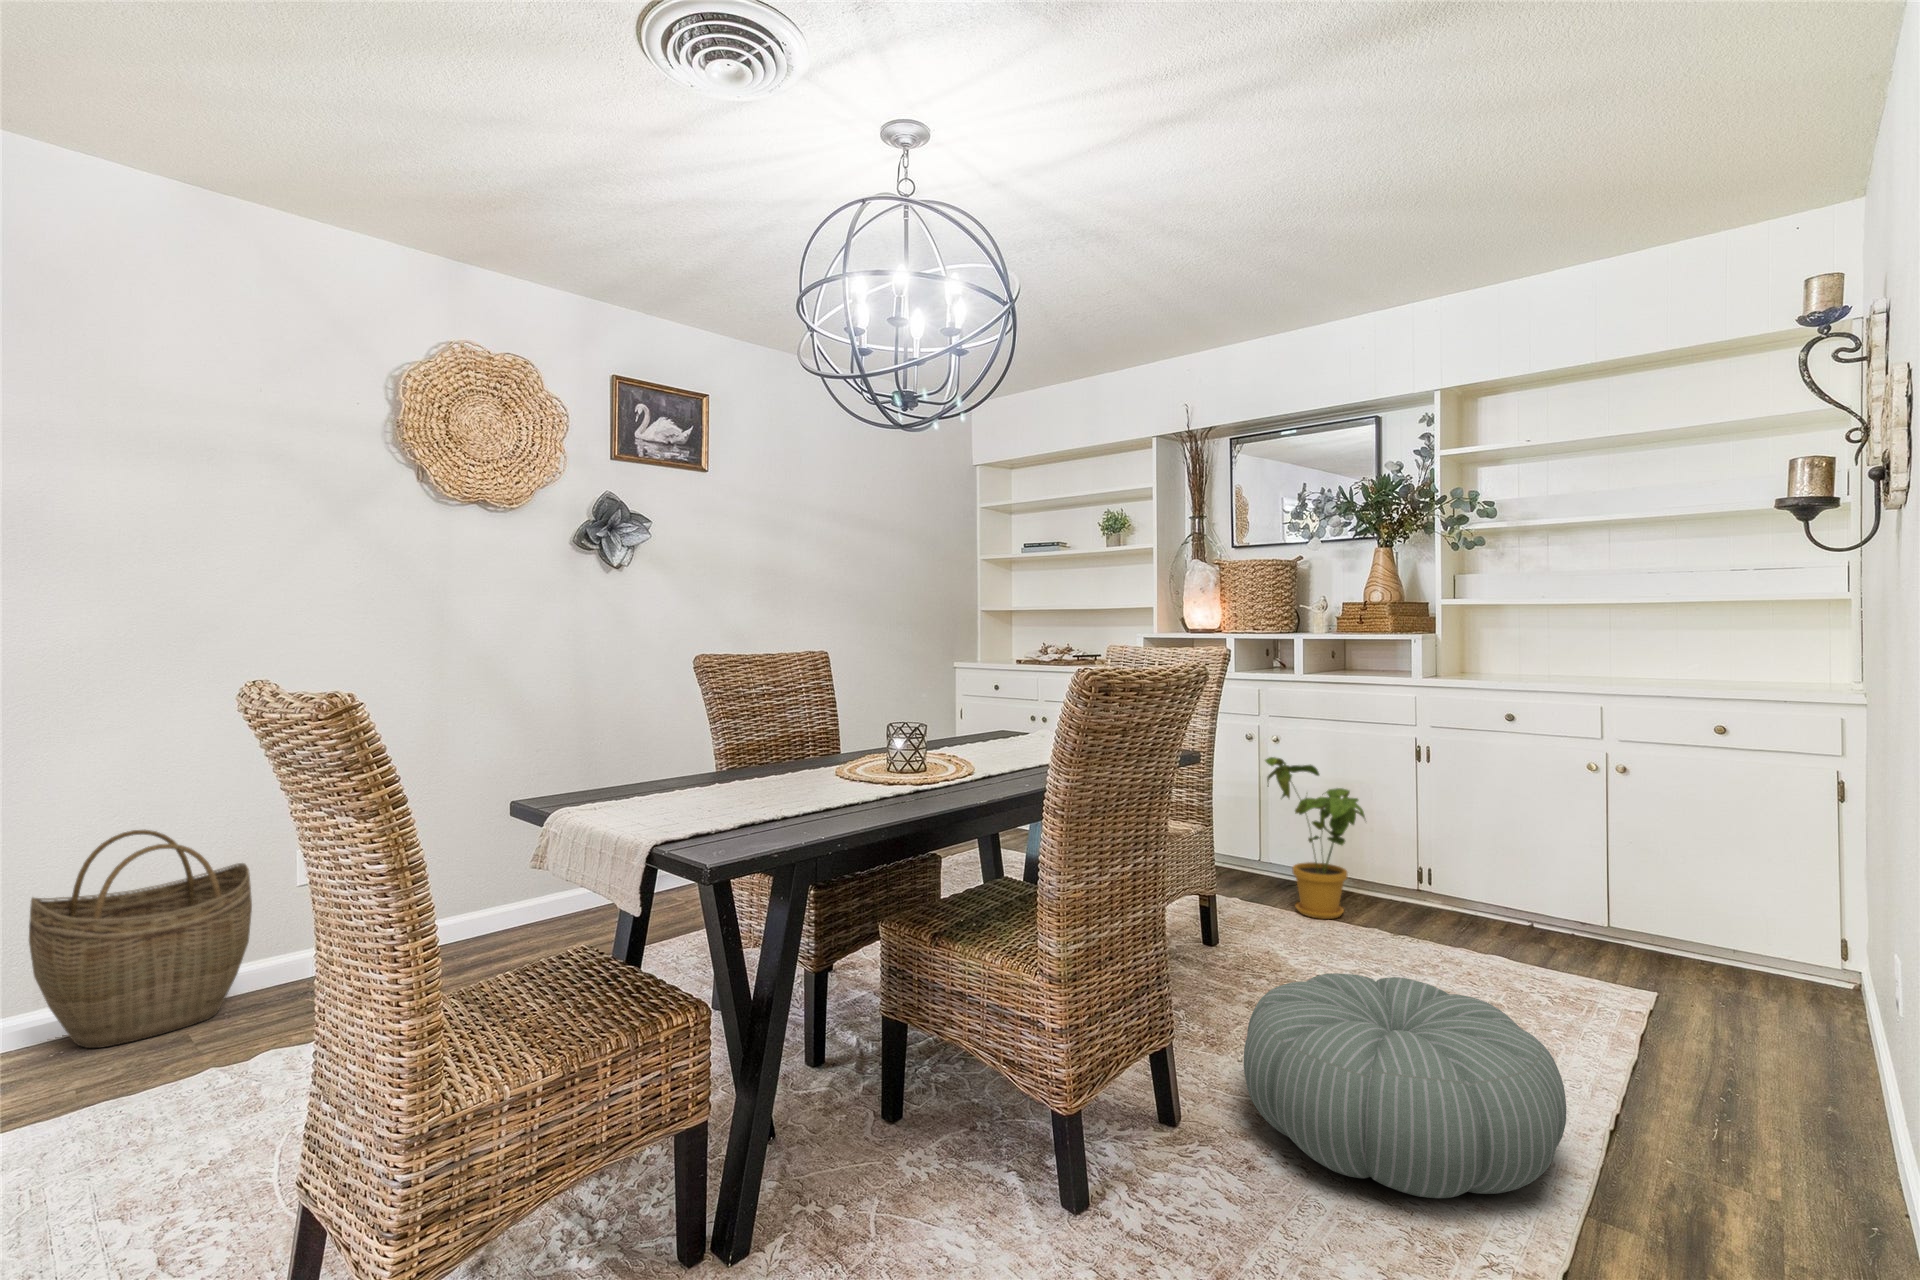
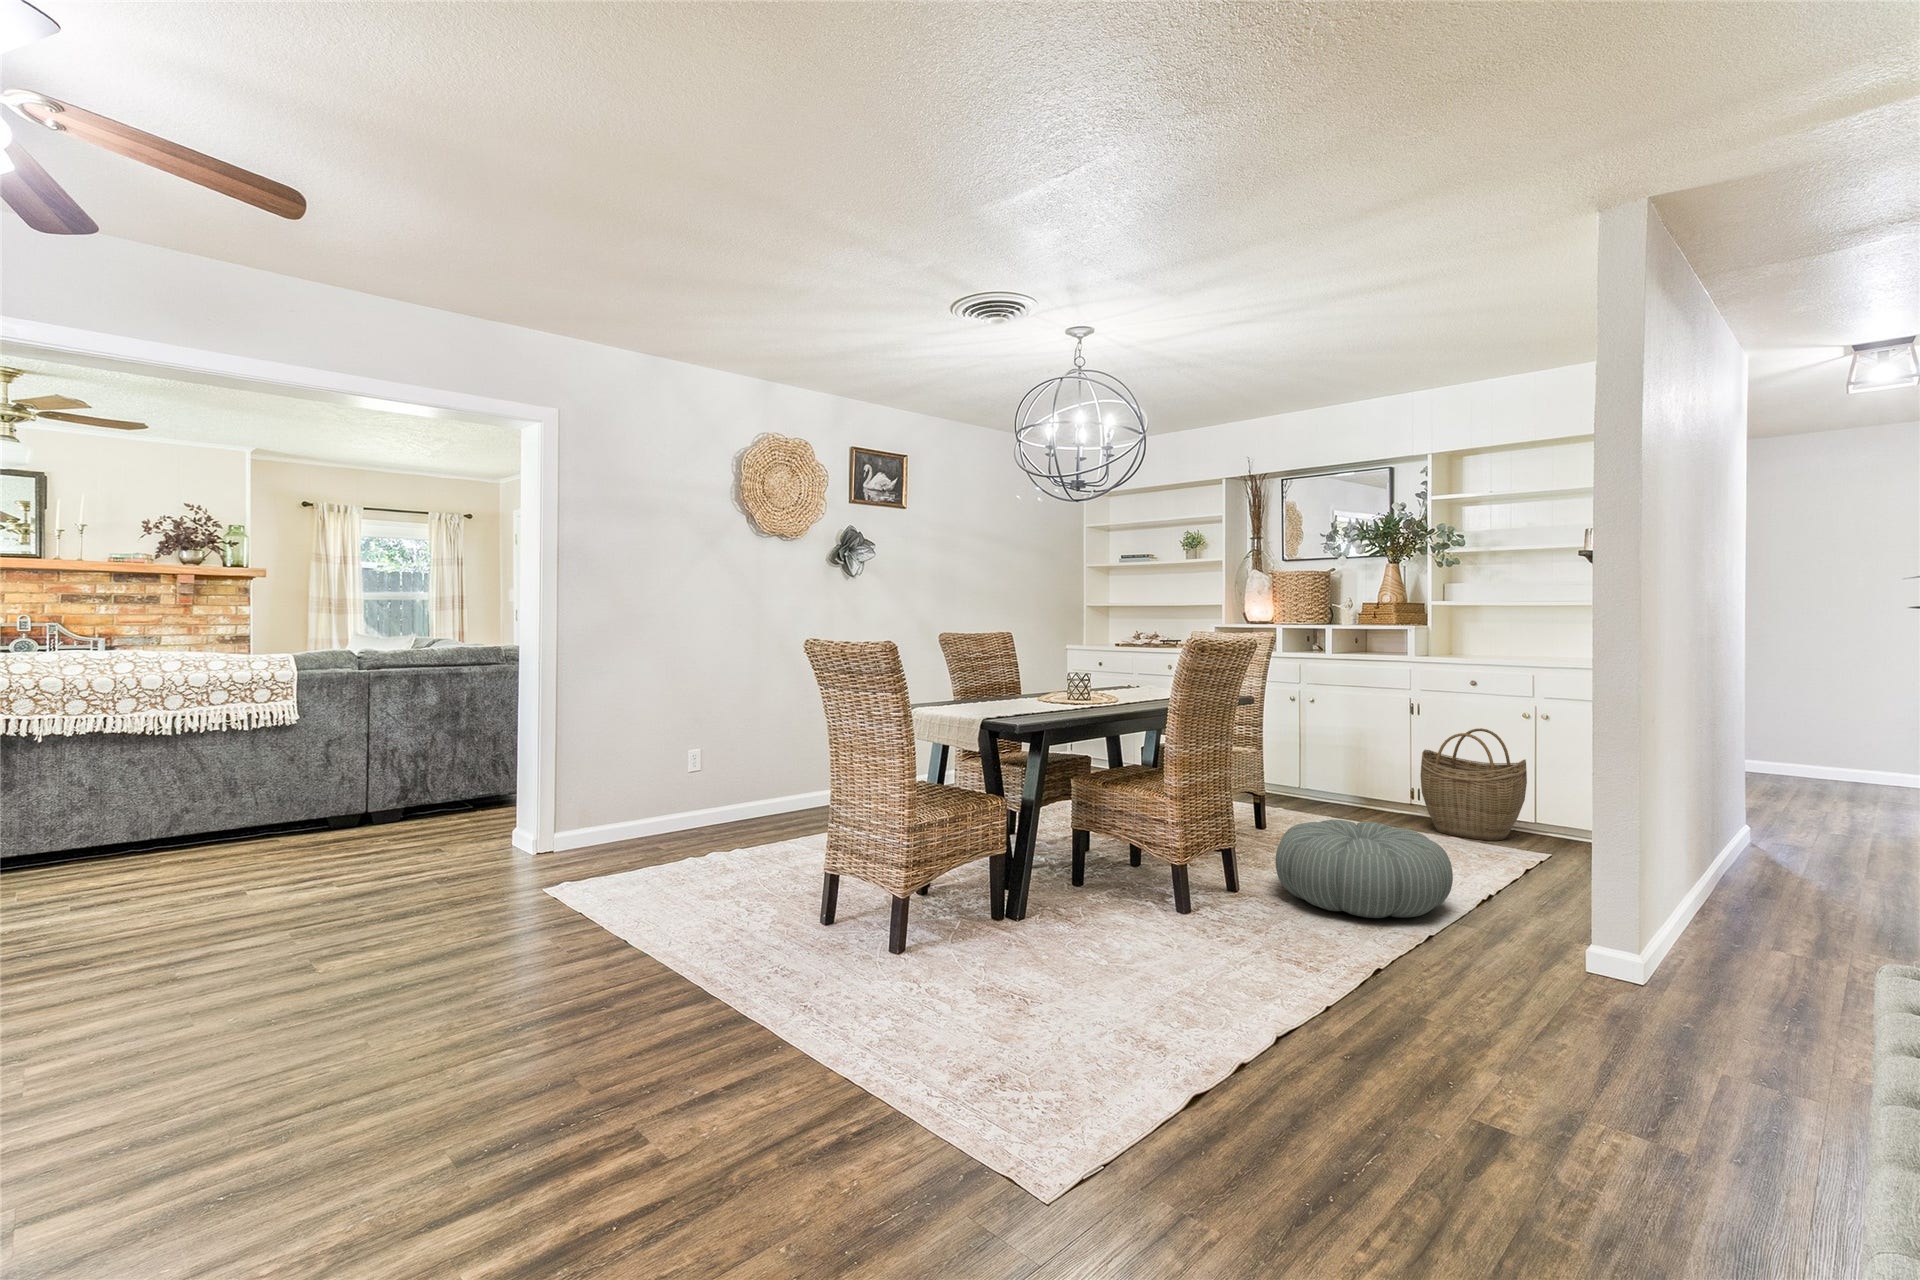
house plant: present [1265,757,1365,919] -> none [1300,708,1370,818]
woven basket: present [29,830,252,1048] -> present [1420,728,1527,841]

